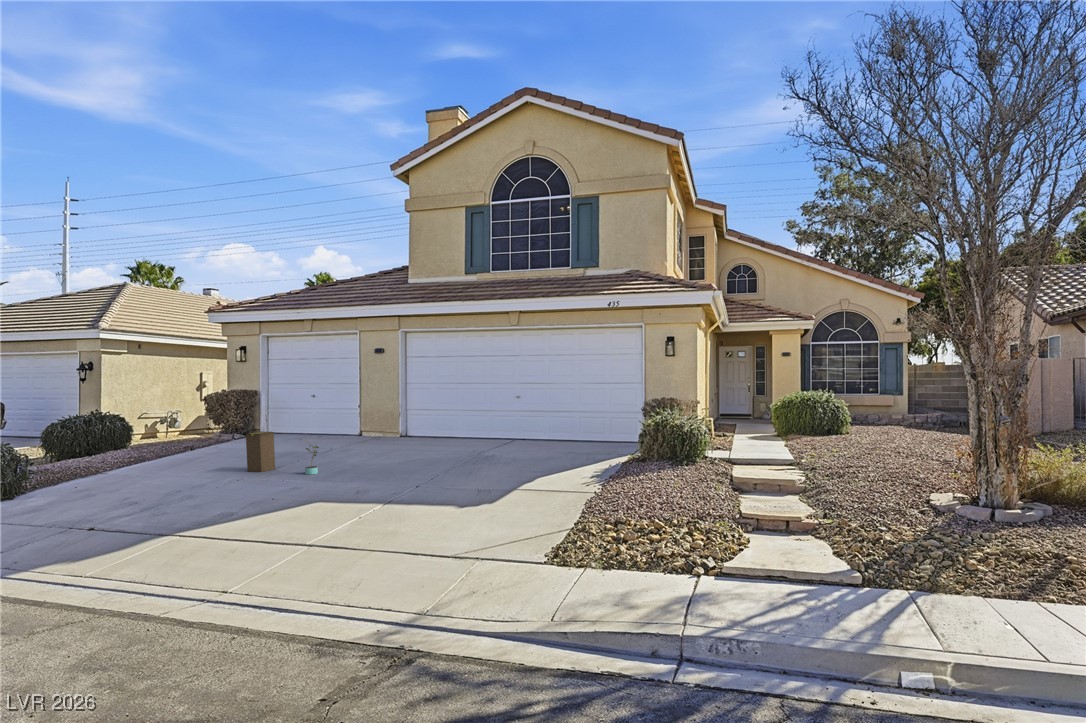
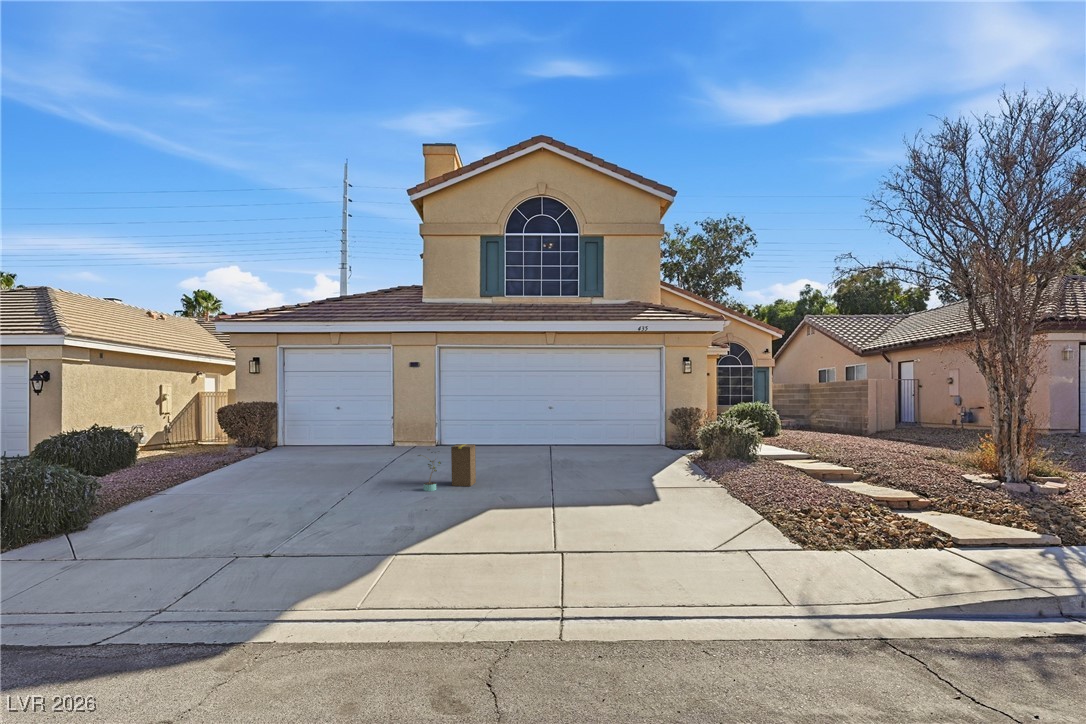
cardboard box: present [246,432,275,472] -> present [451,444,476,486]

